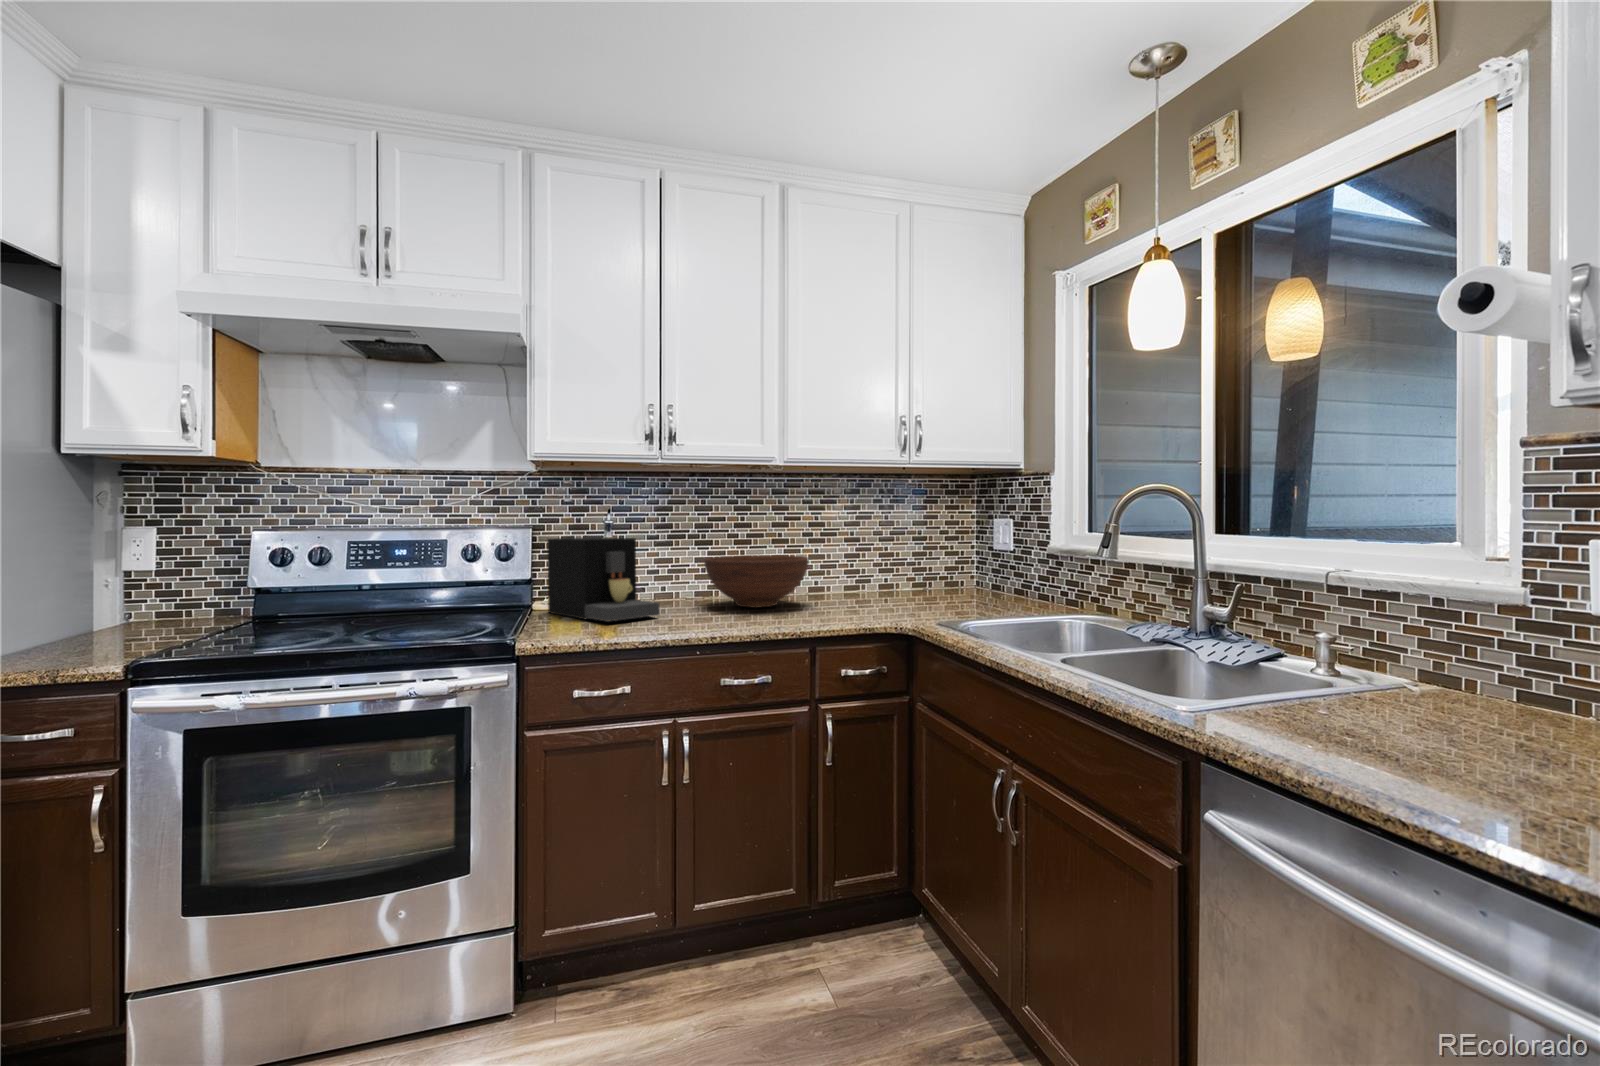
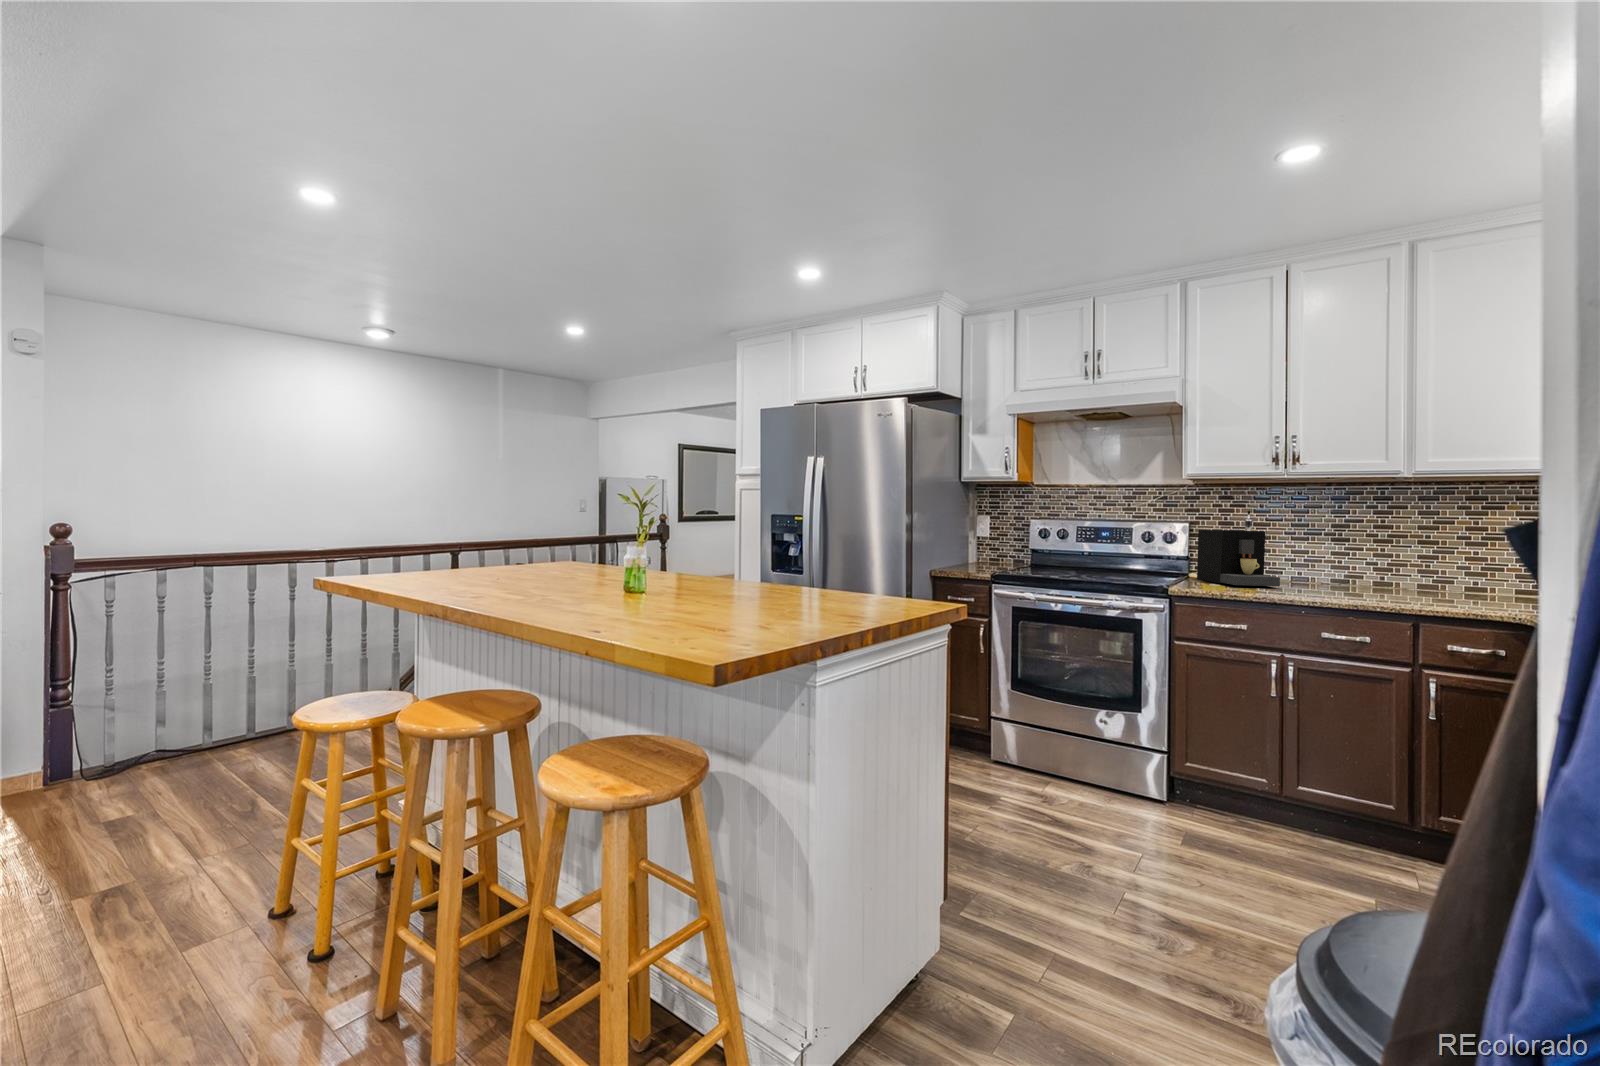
fruit bowl: present [704,555,809,608] -> none [1330,550,1444,592]

